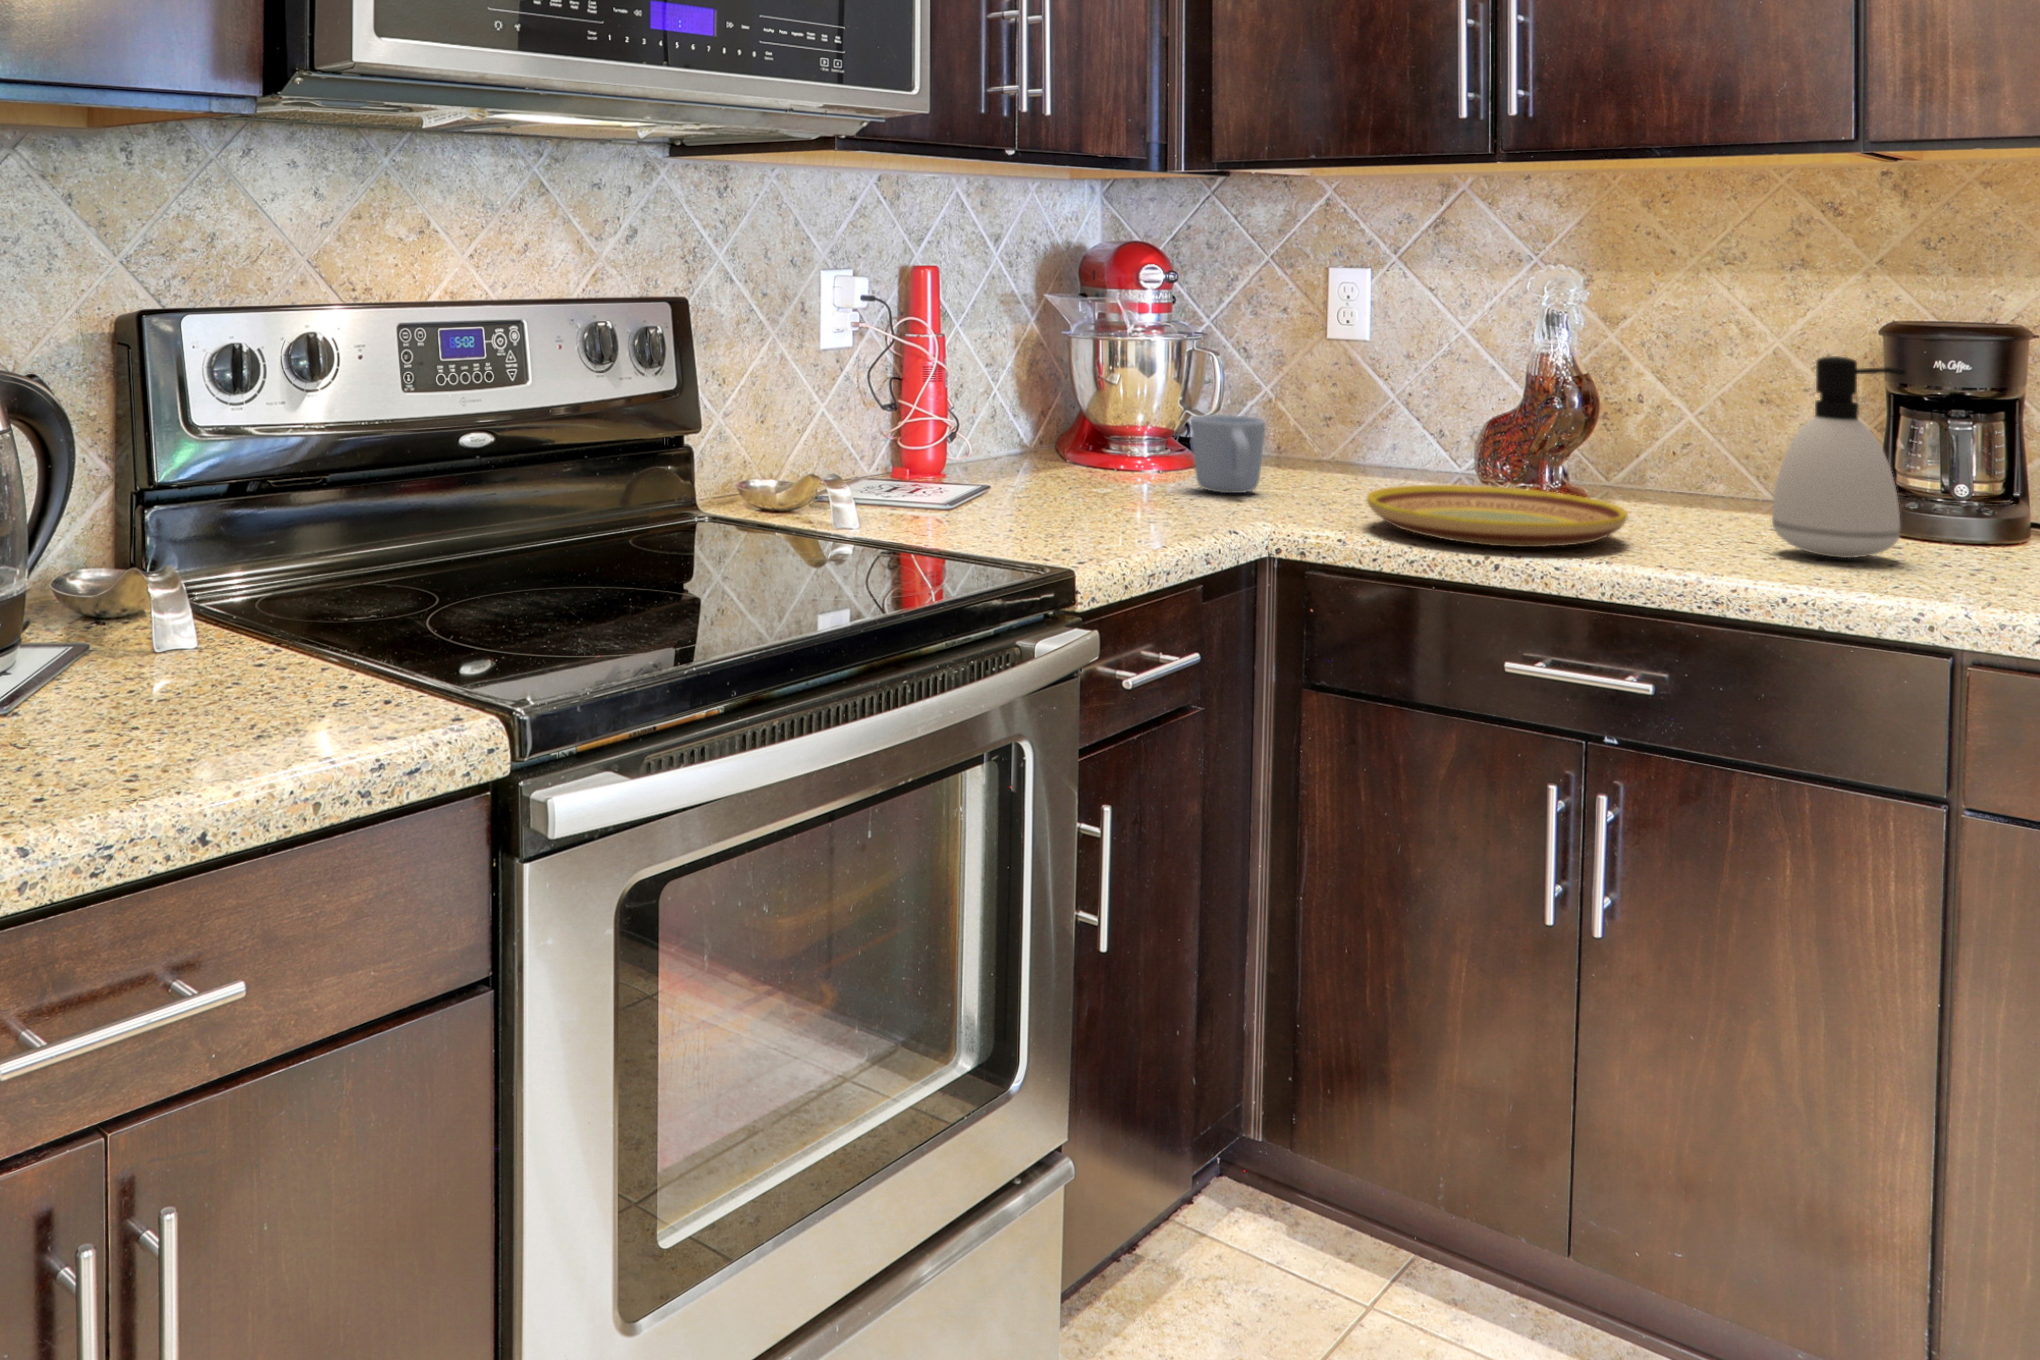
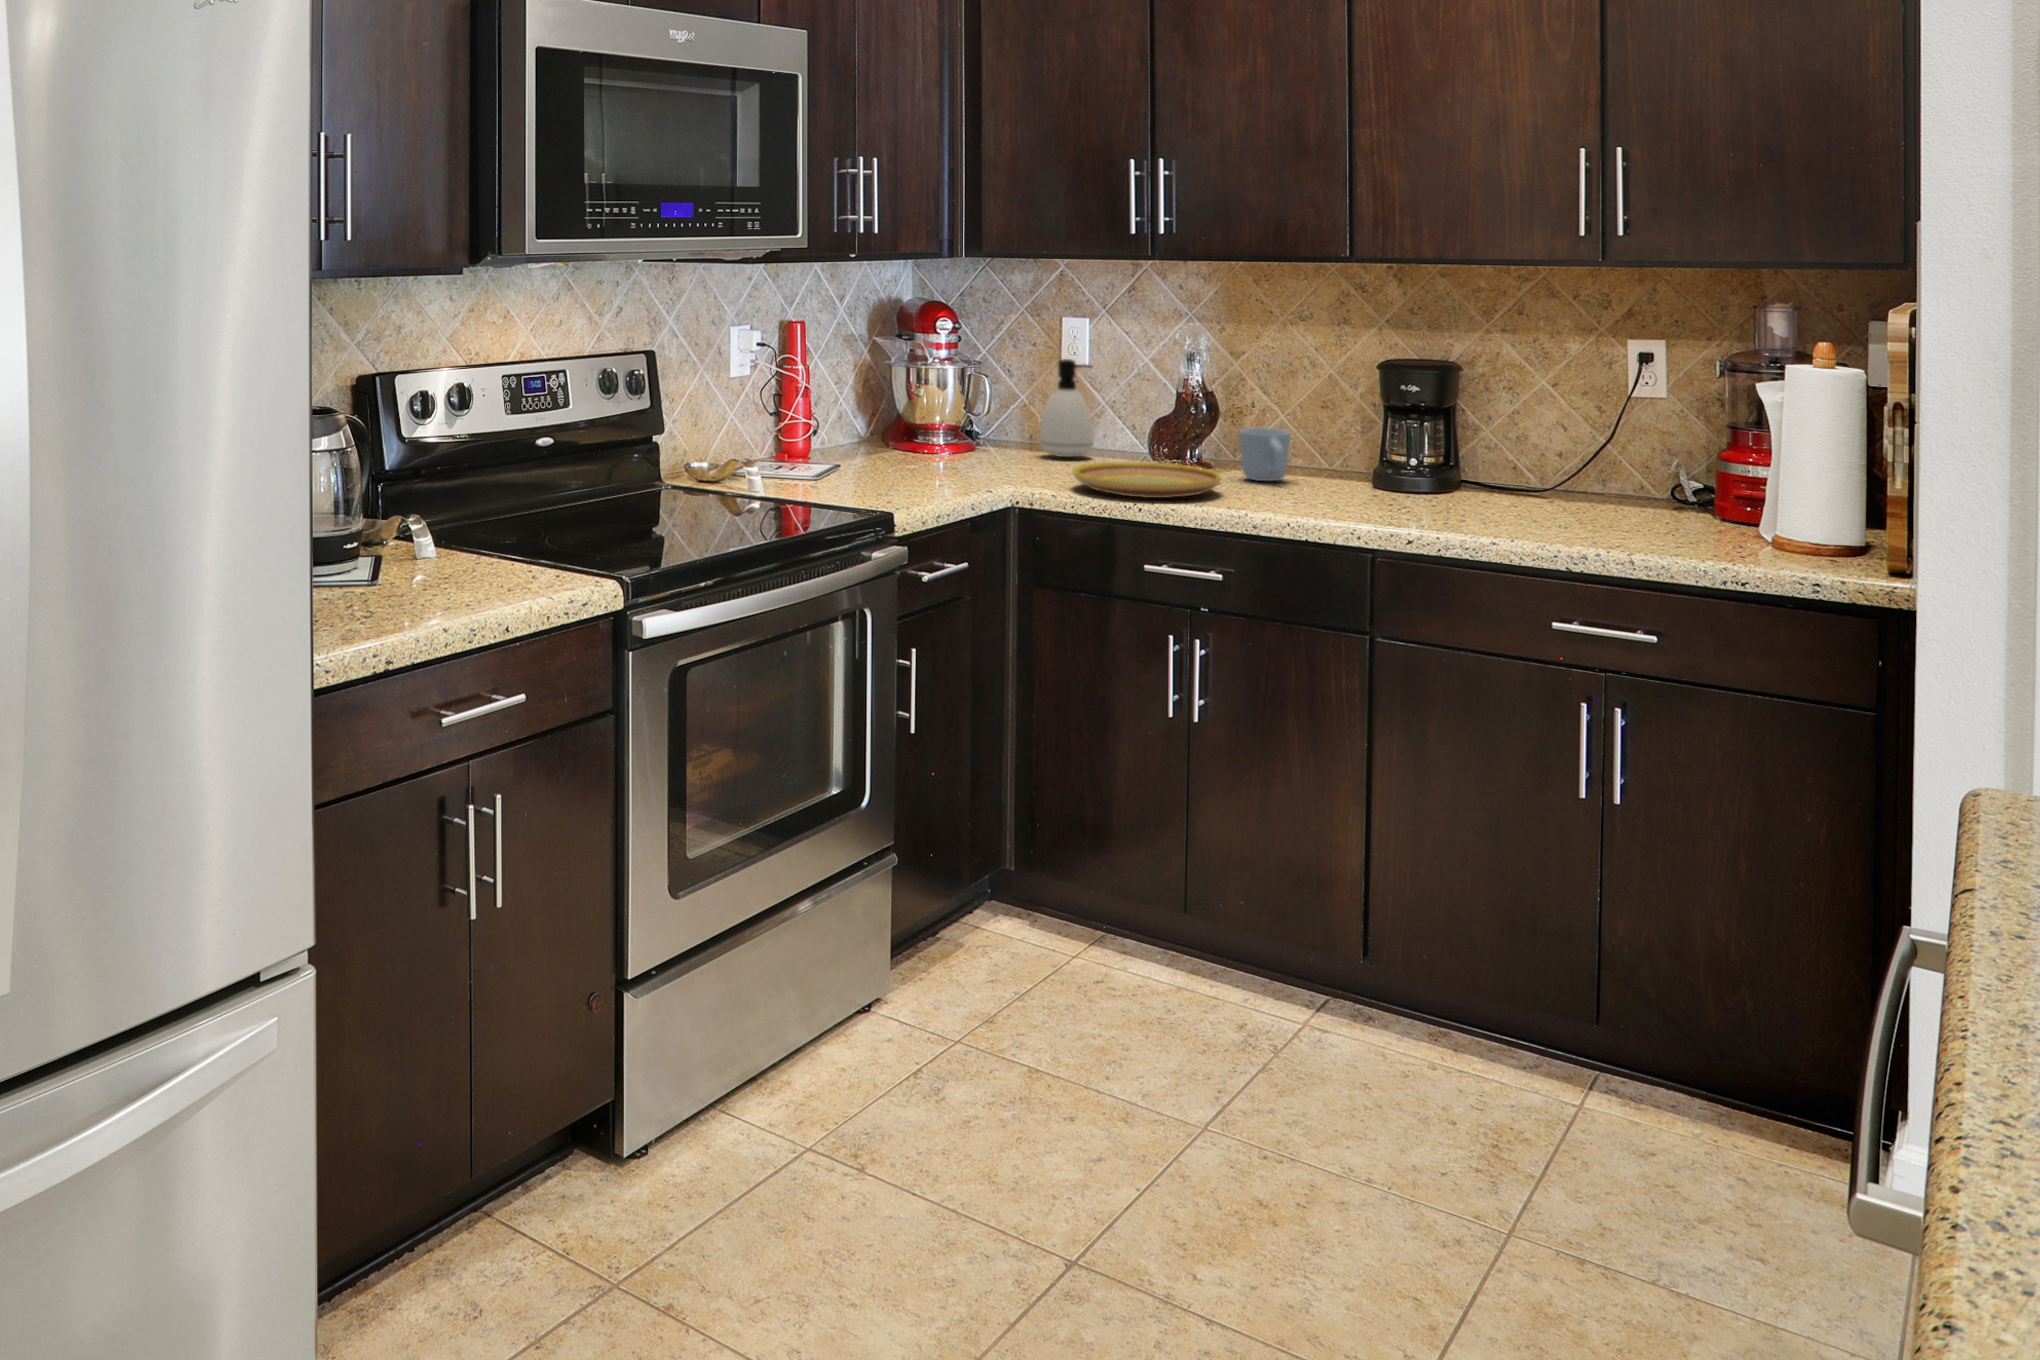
soap dispenser: present [1772,356,1906,558] -> present [1040,359,1094,457]
mug: present [1191,415,1265,493] -> present [1239,428,1290,481]

